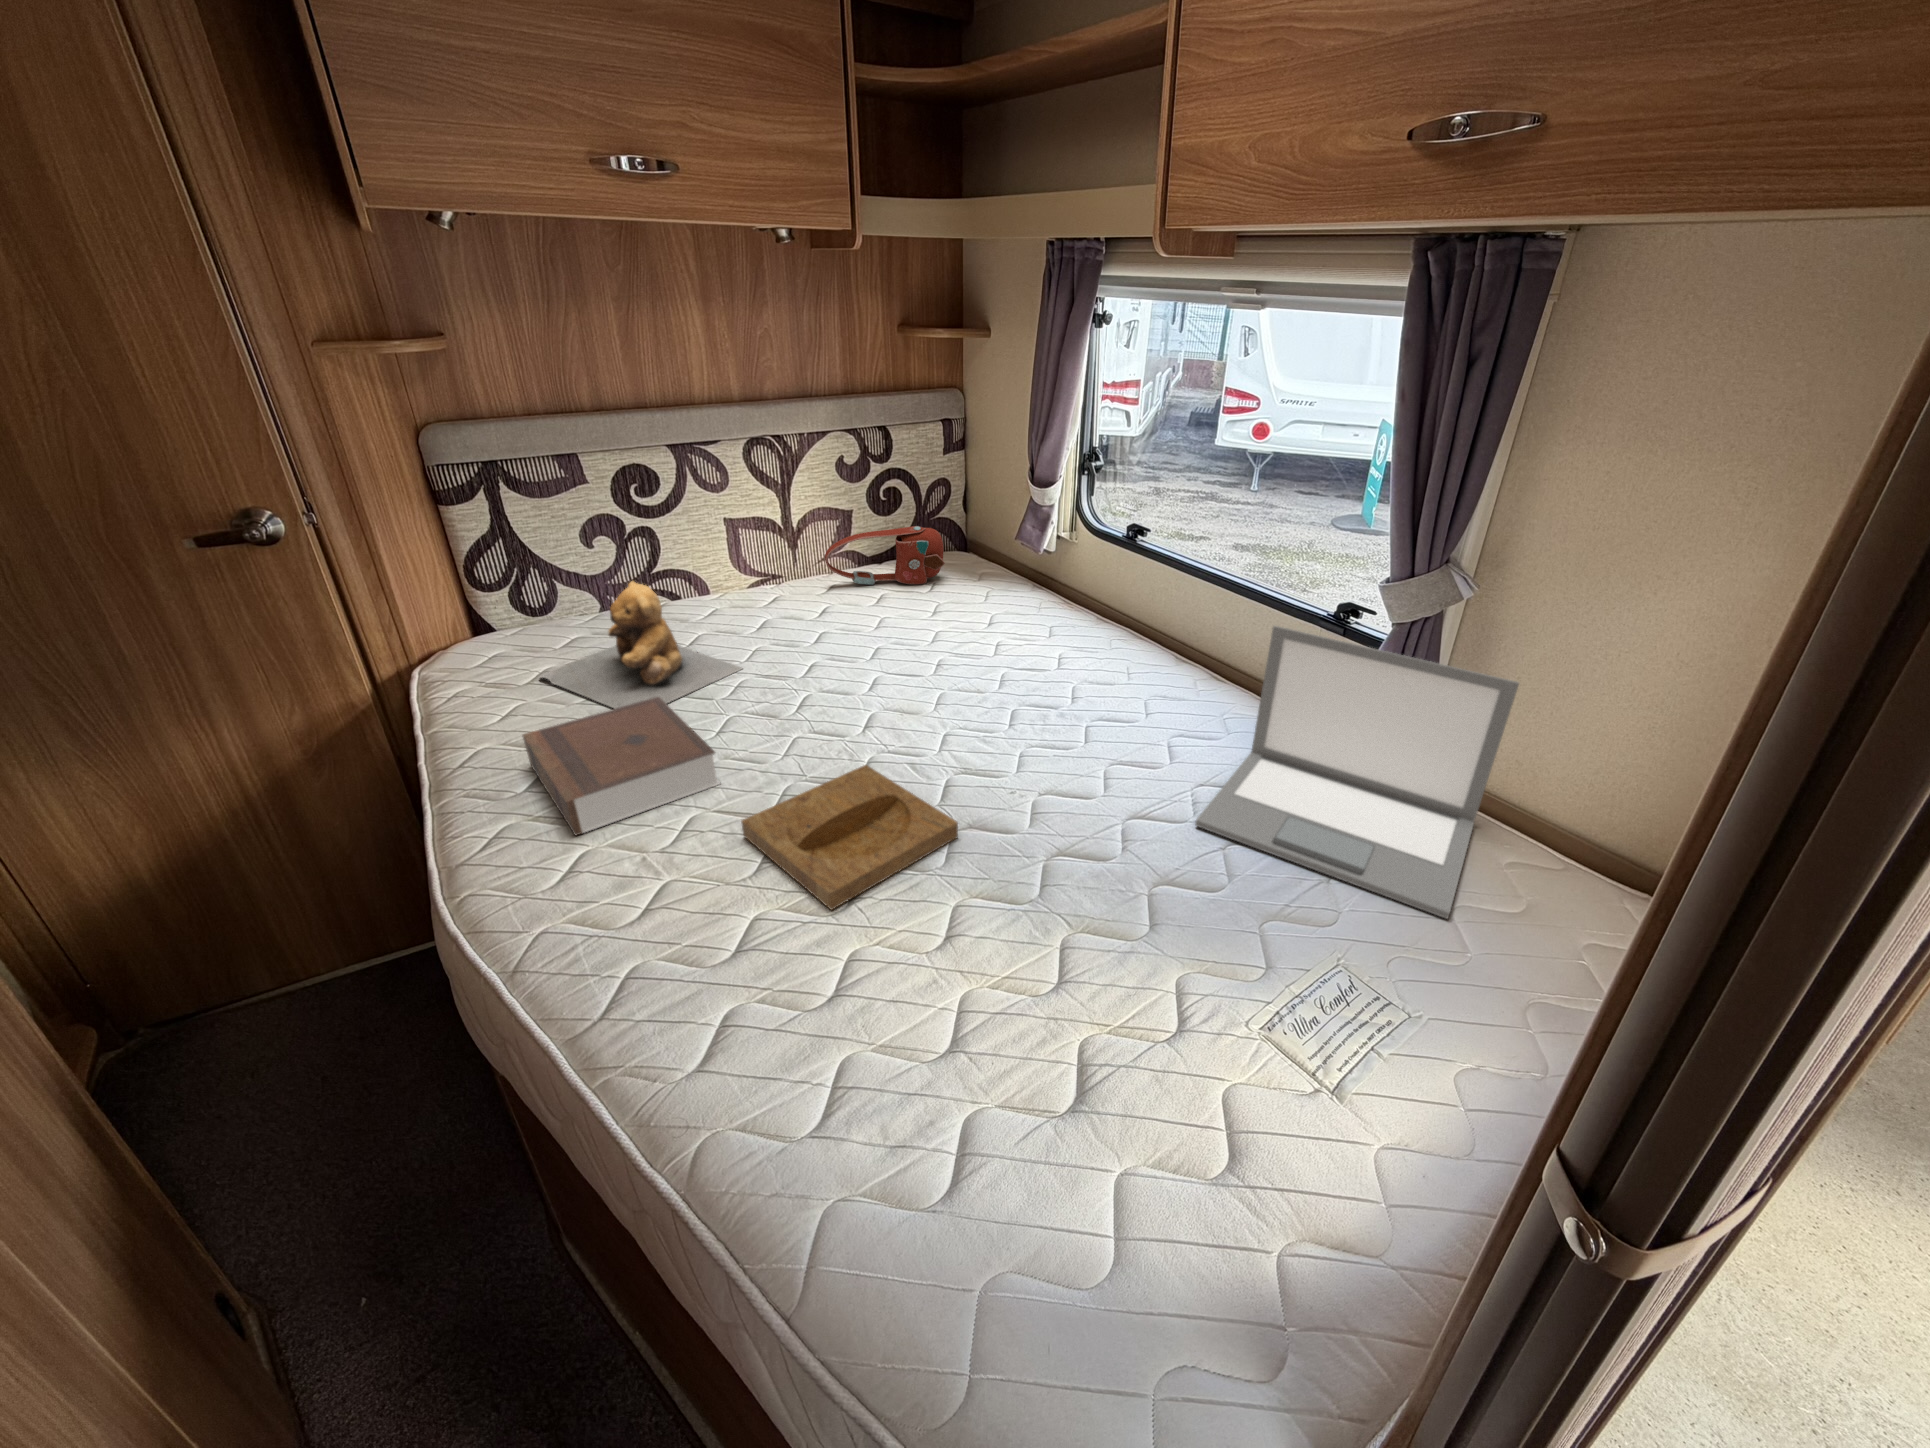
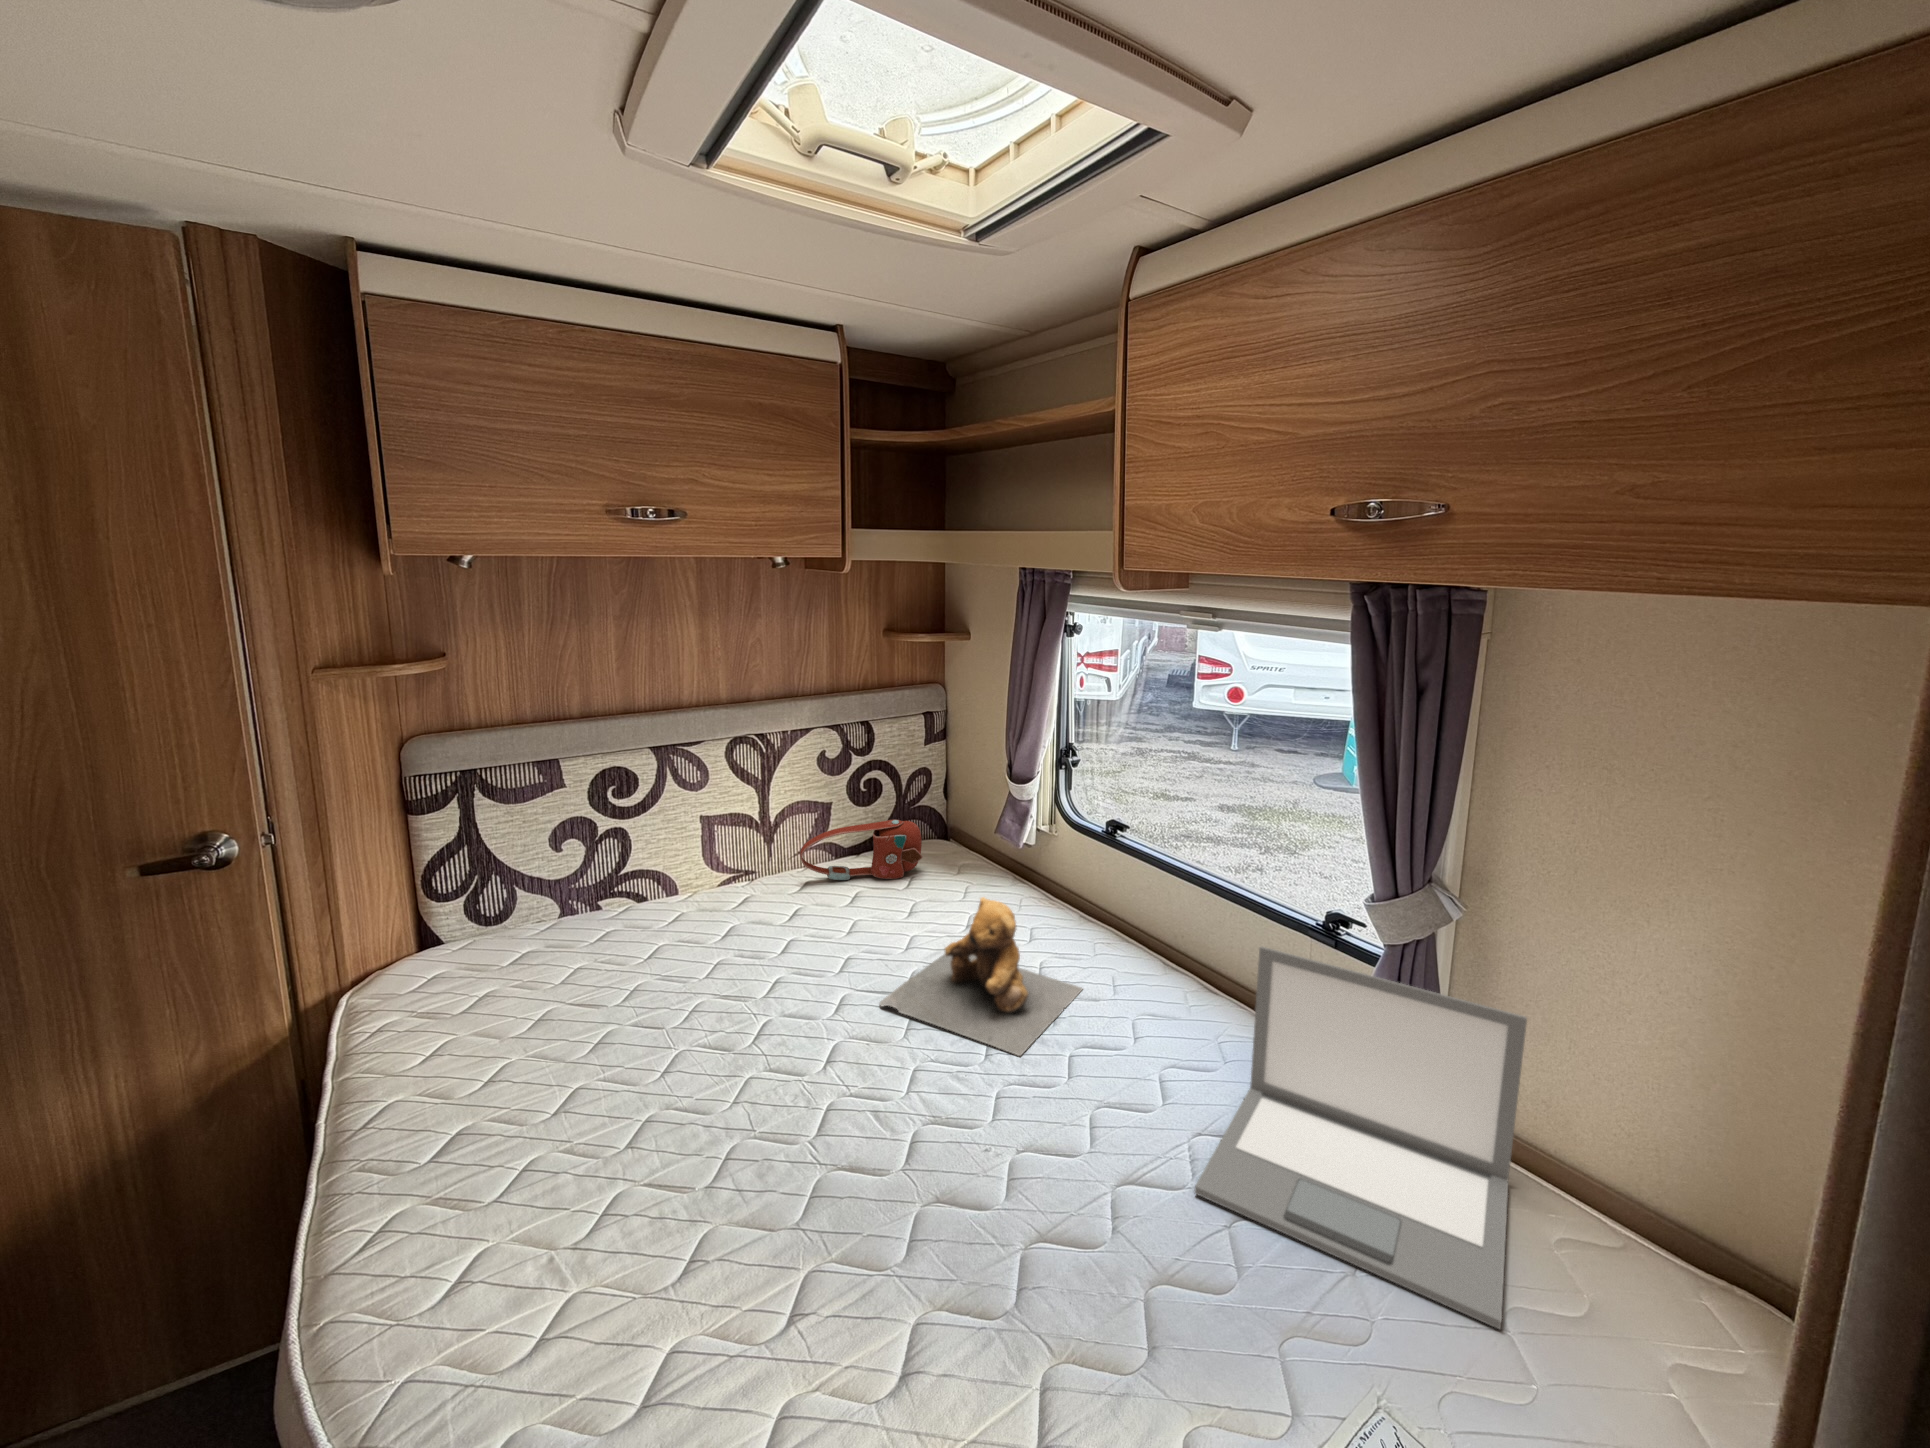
teddy bear: present [540,581,742,709] -> present [880,897,1082,1056]
book: present [522,697,720,835] -> none [440,1031,657,1227]
tray: present [741,765,958,910] -> none [672,1117,923,1337]

